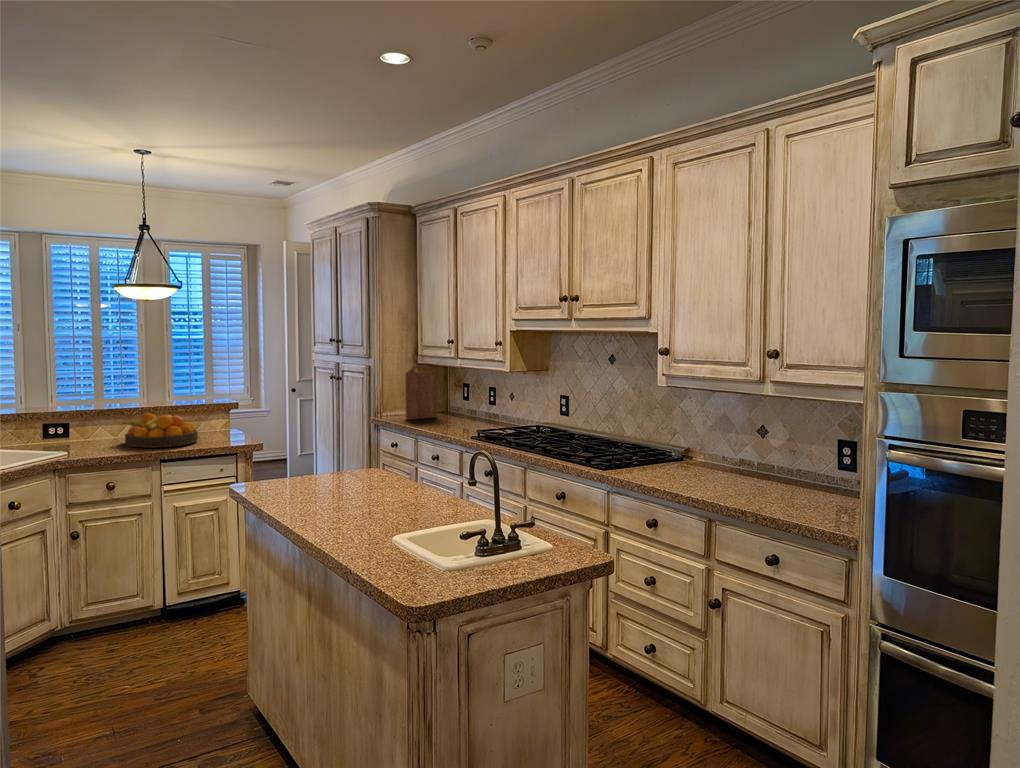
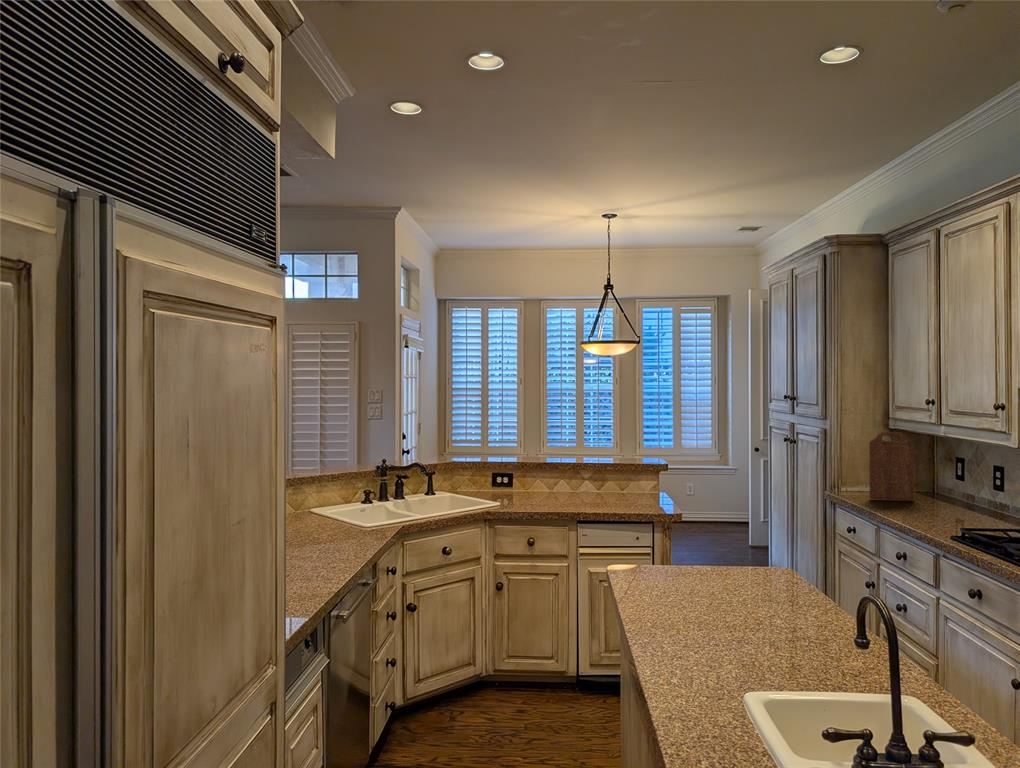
fruit bowl: present [124,413,198,448] -> none [552,471,619,508]

